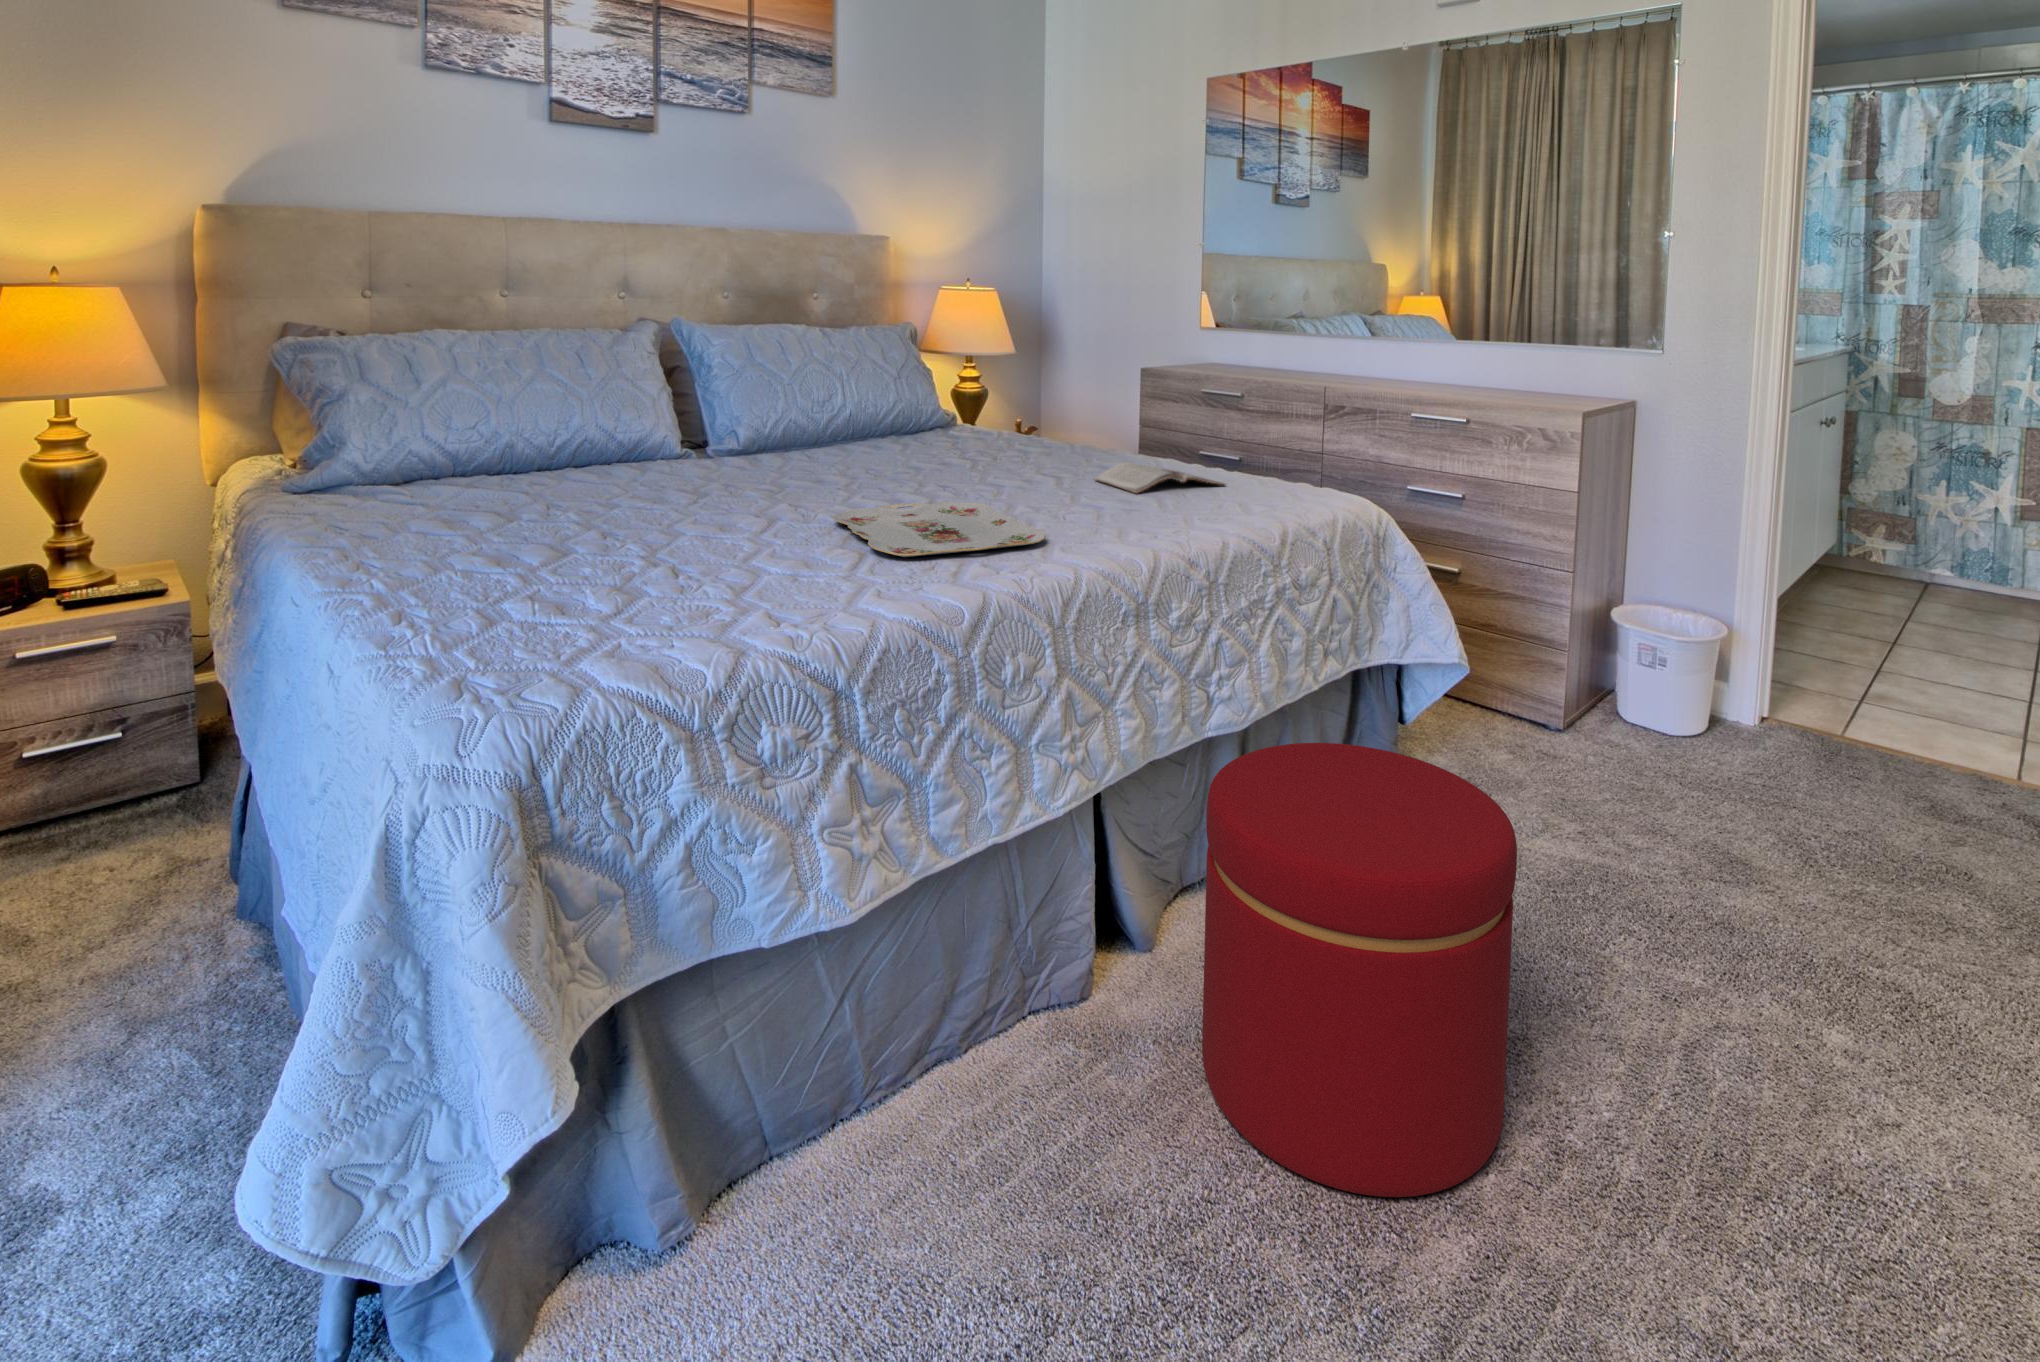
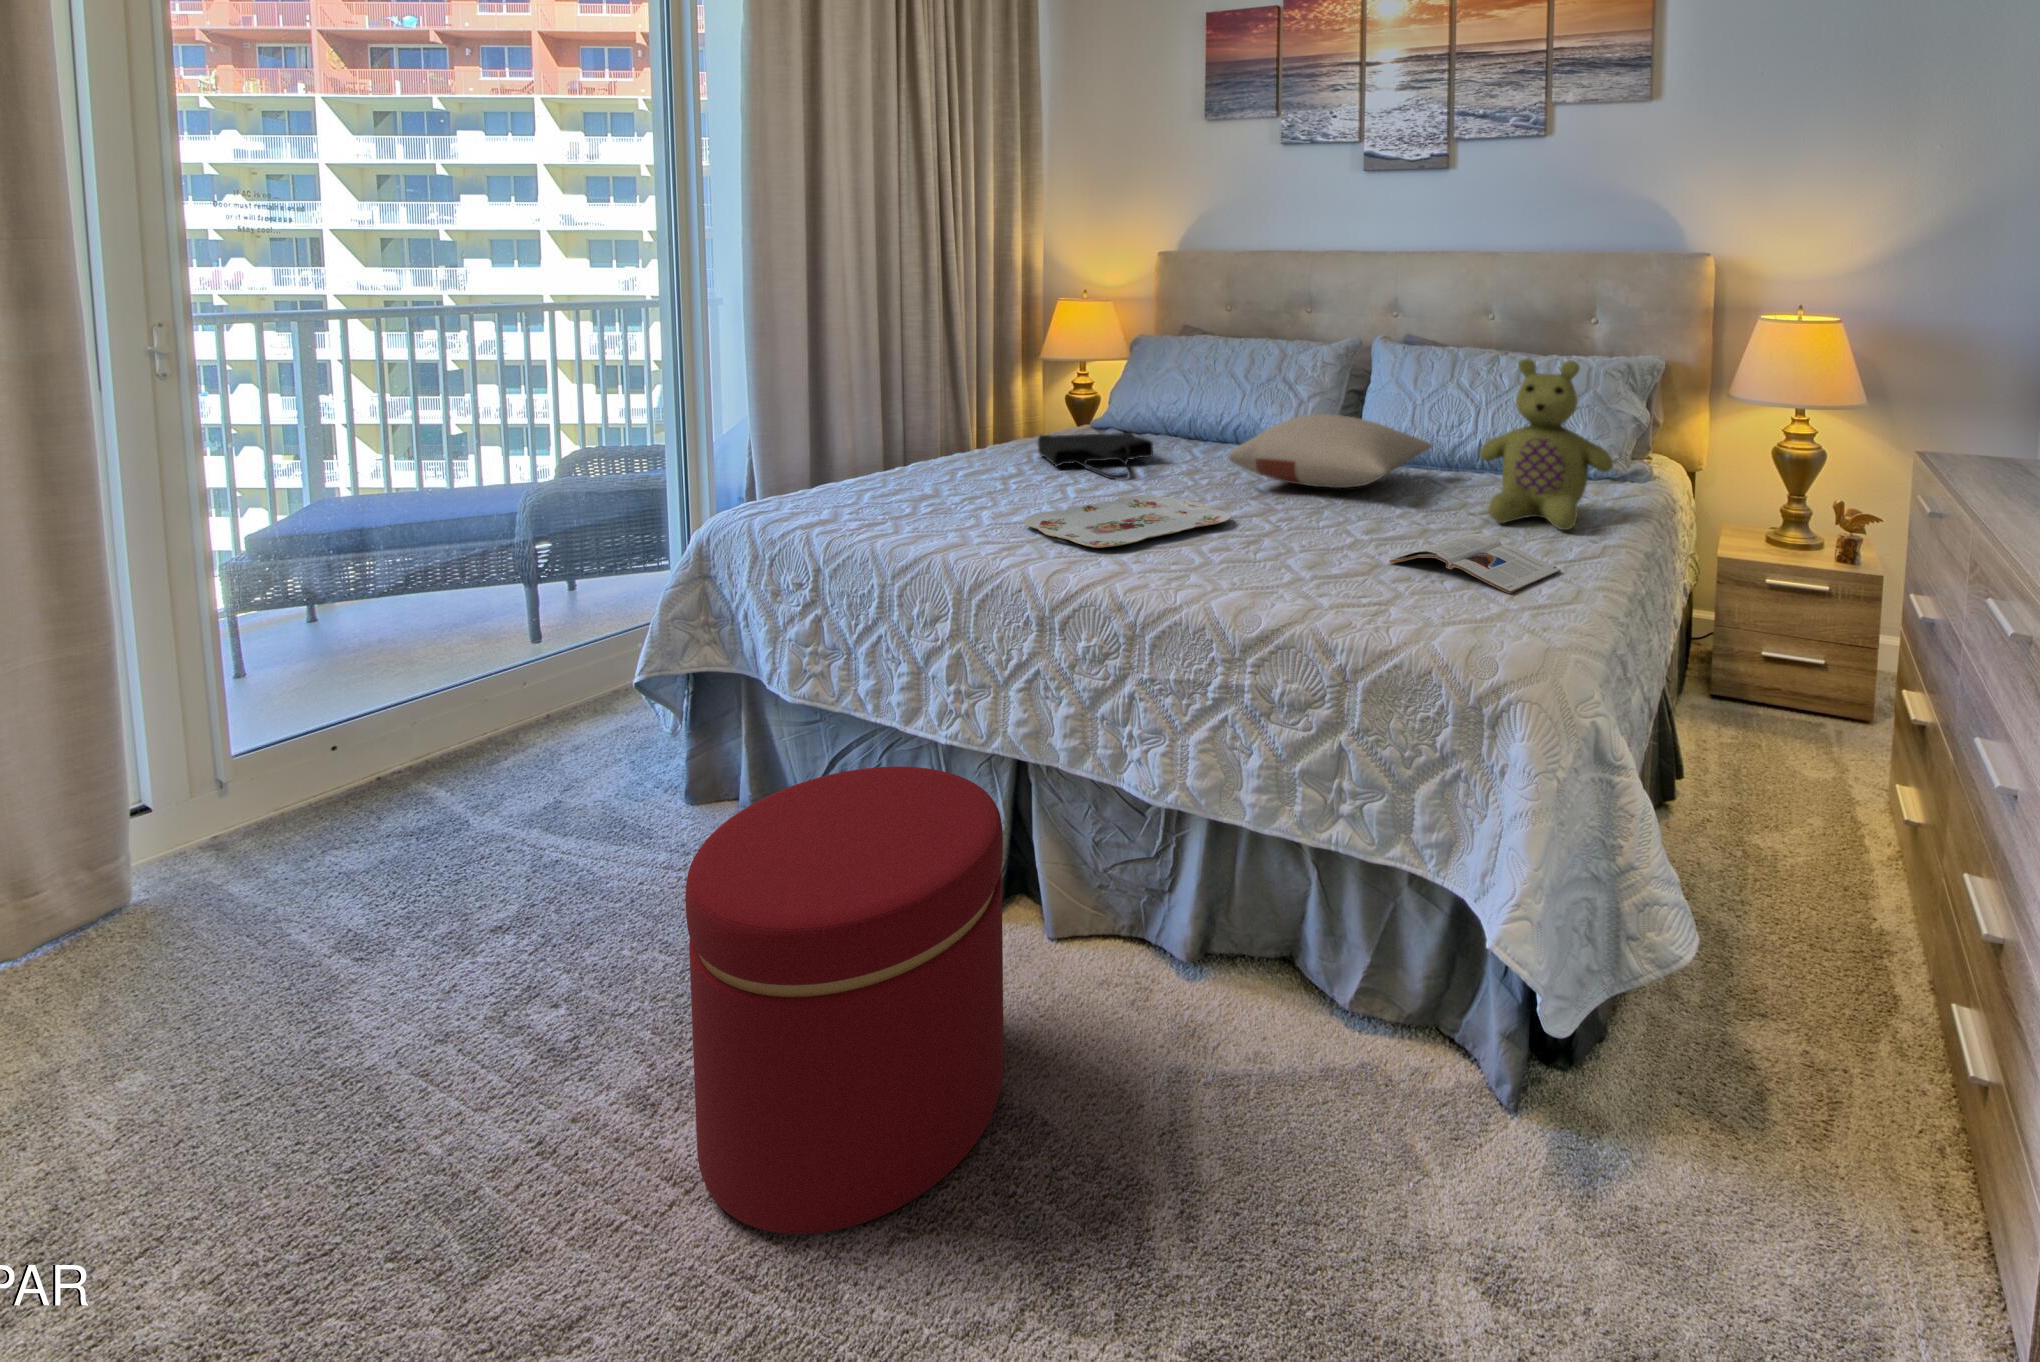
stuffed bear: none [980,325,1088,465] -> present [1480,358,1613,530]
pillow: none [726,403,966,480] -> present [1228,414,1432,488]
tote bag: none [451,474,699,536] -> present [1038,432,1153,479]

